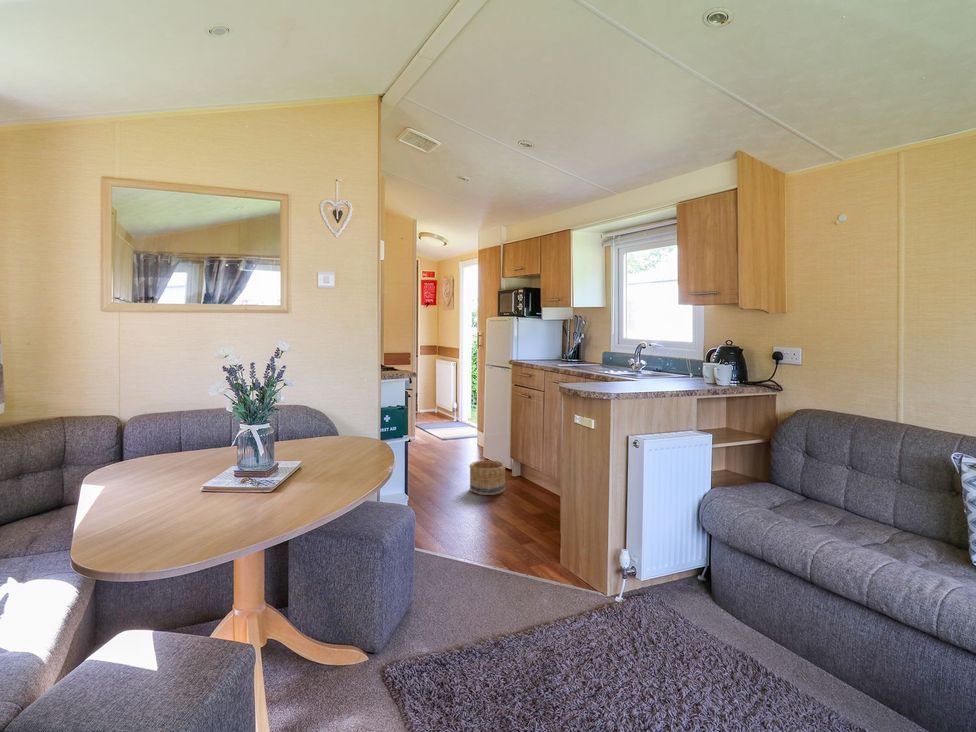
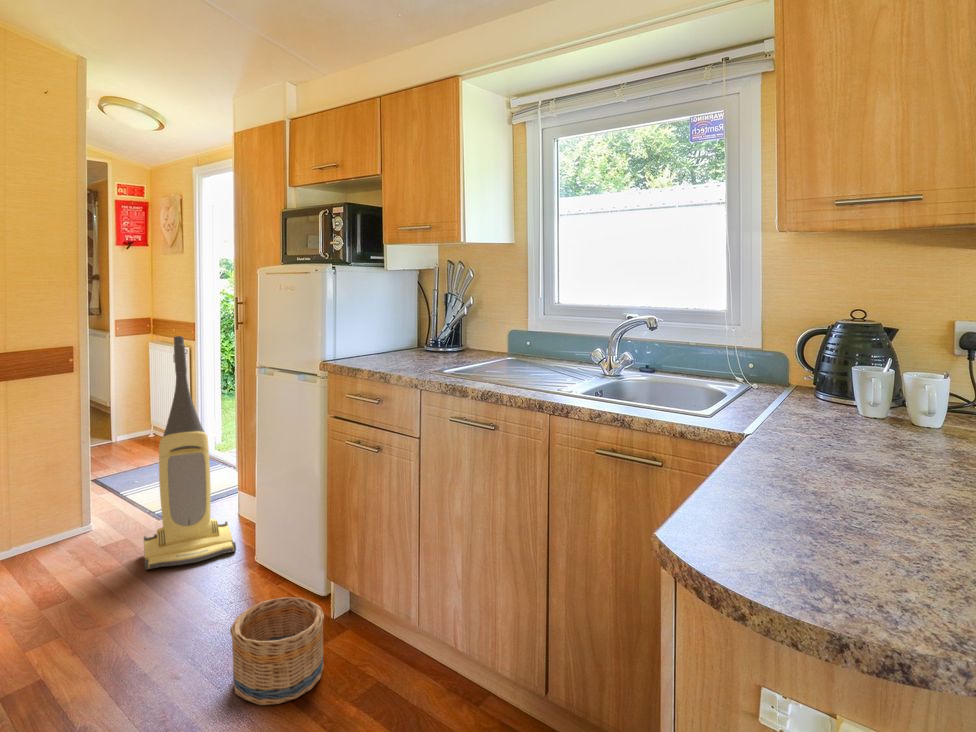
vacuum cleaner: none [435,352,474,458] -> present [144,336,236,570]

